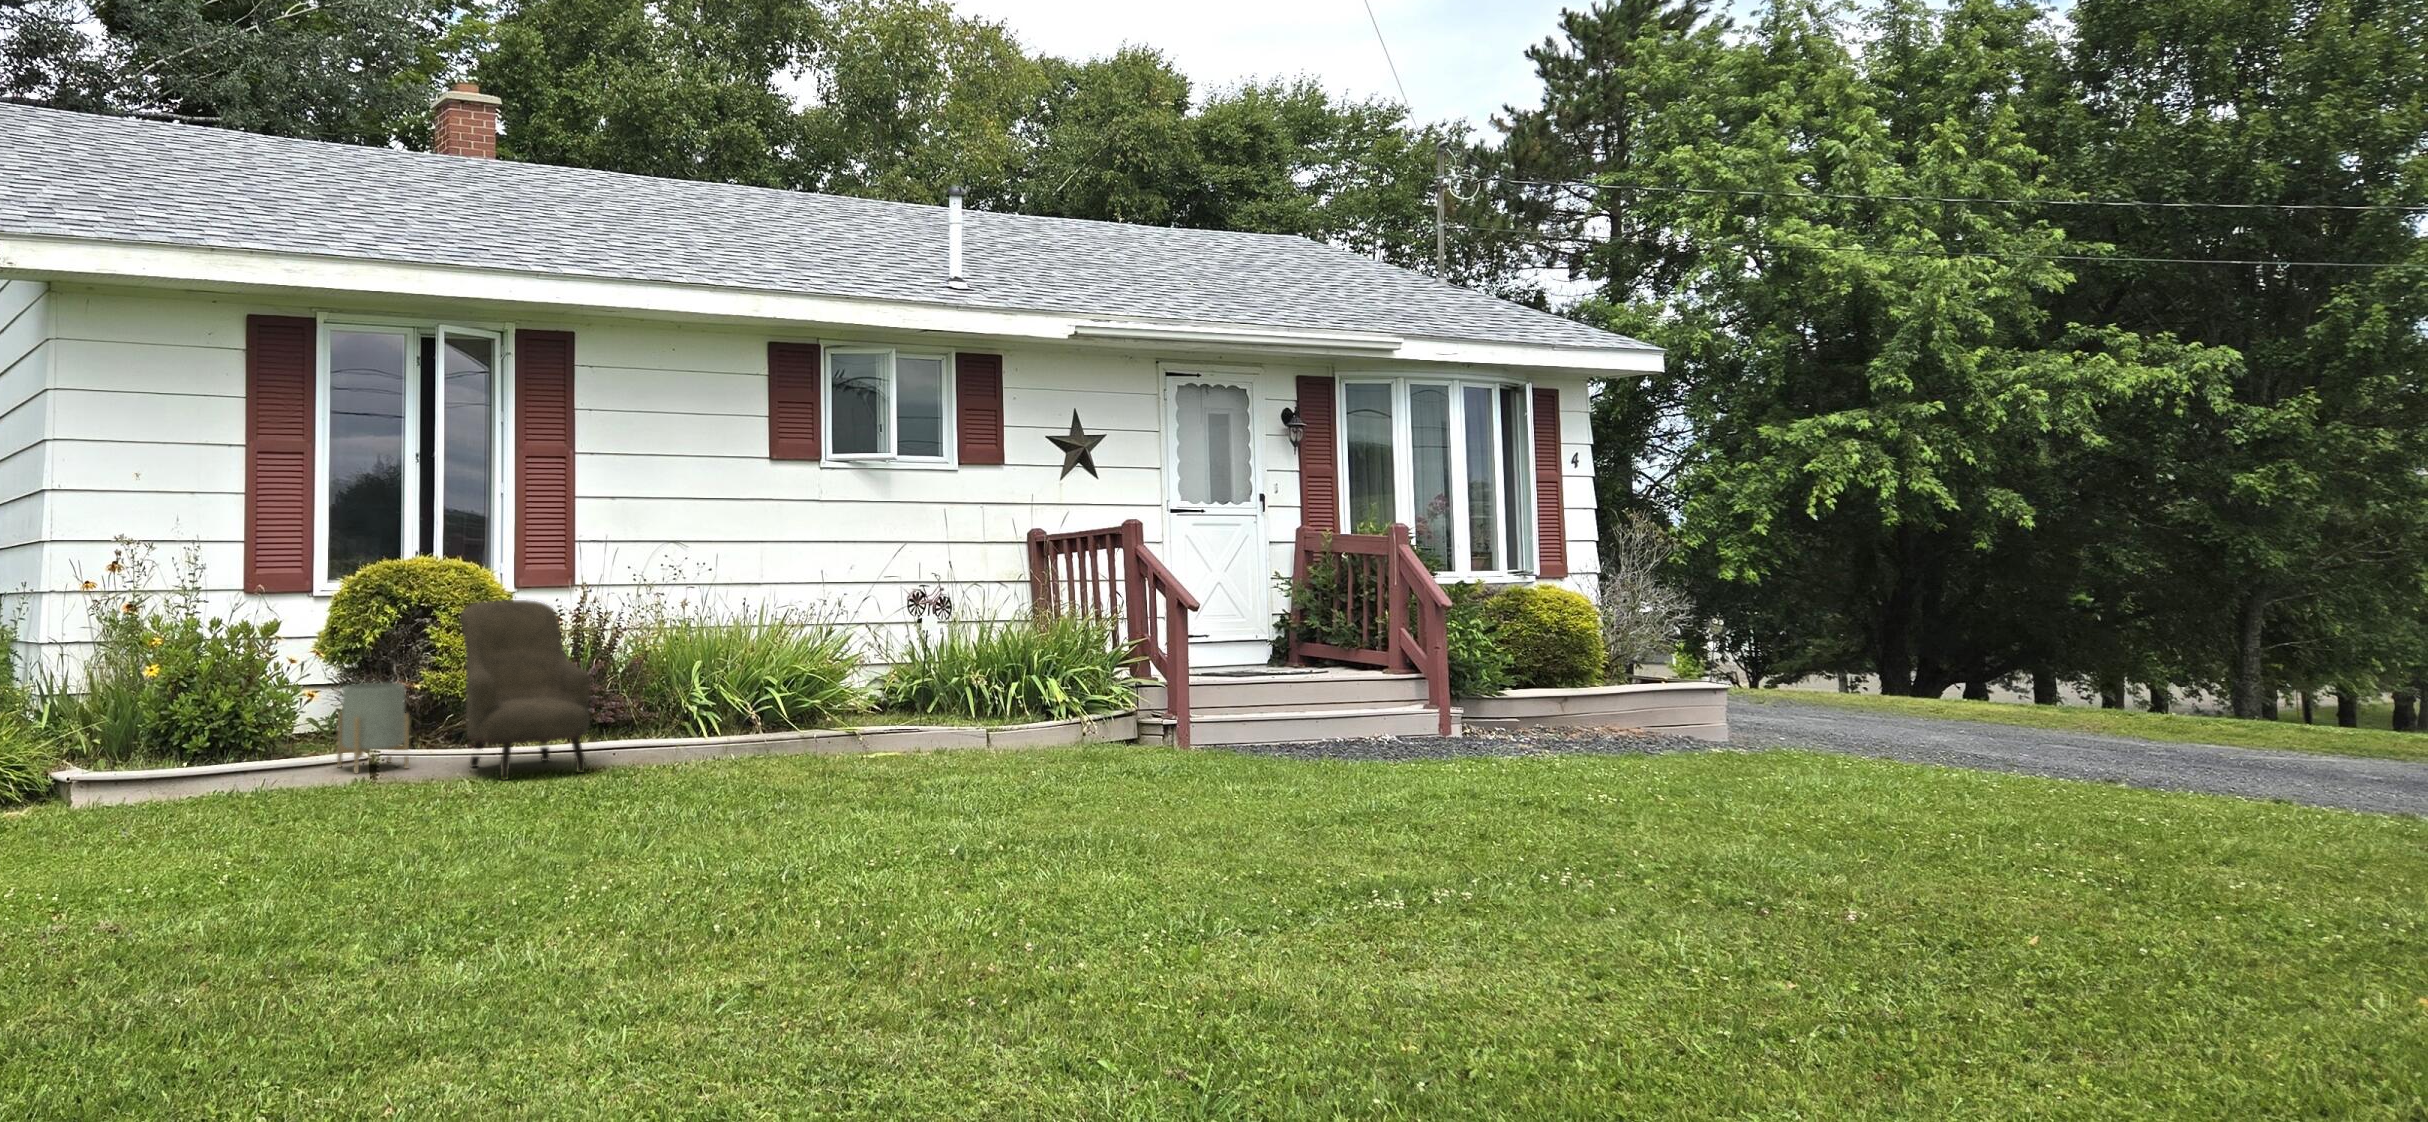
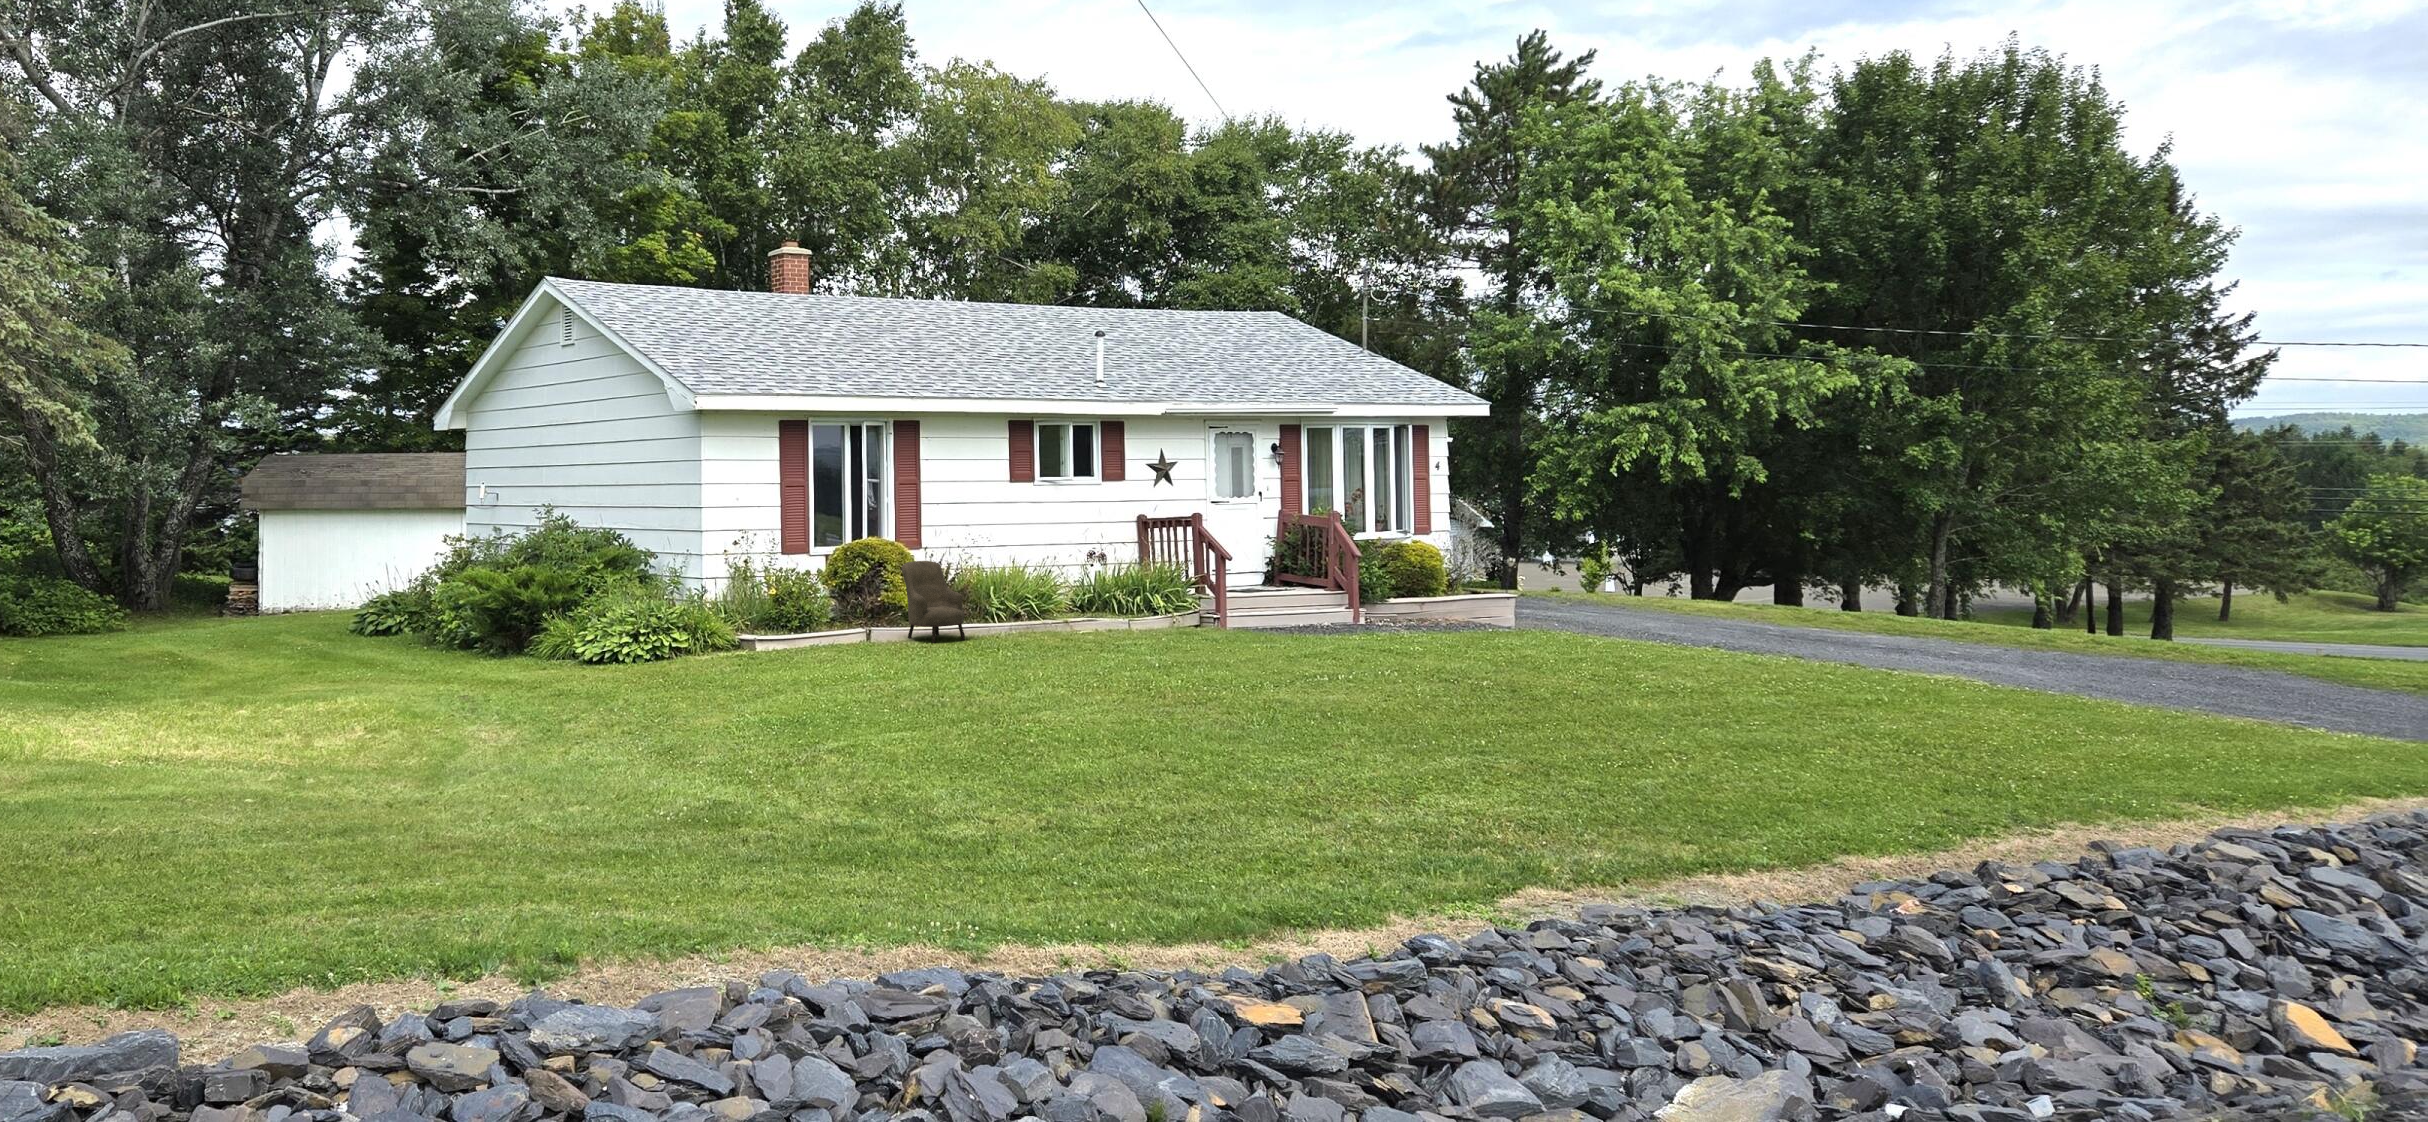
planter: present [337,683,409,773] -> none [846,600,881,641]

